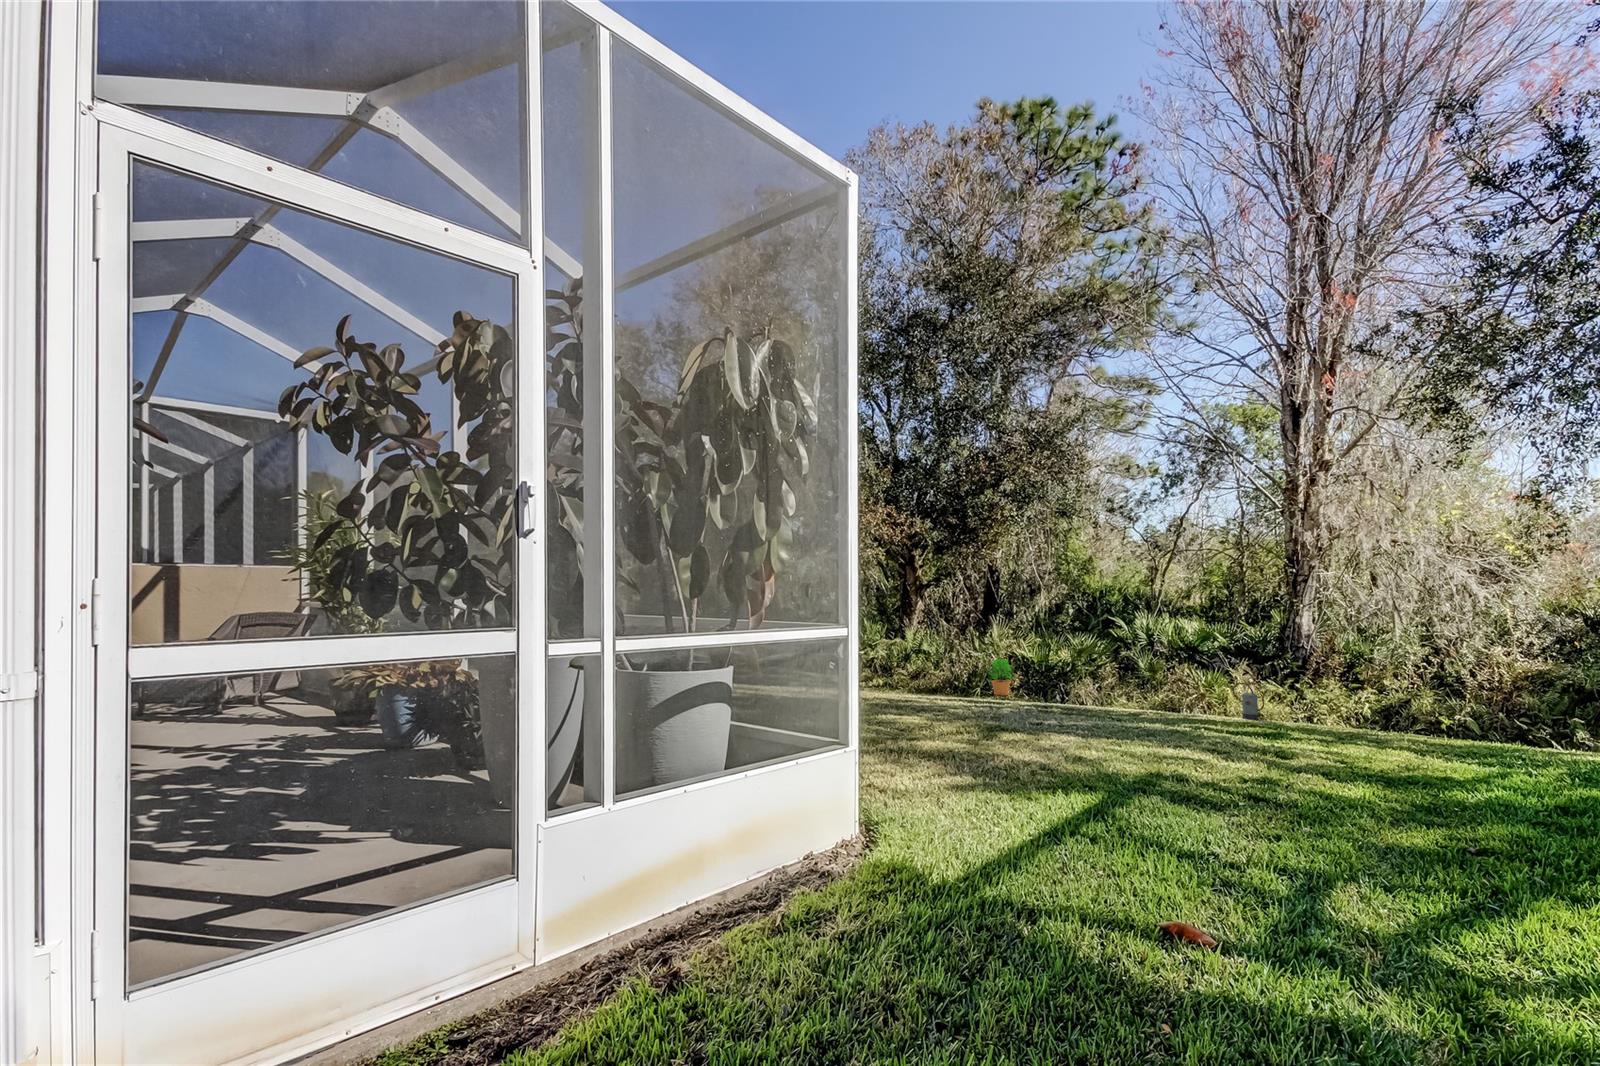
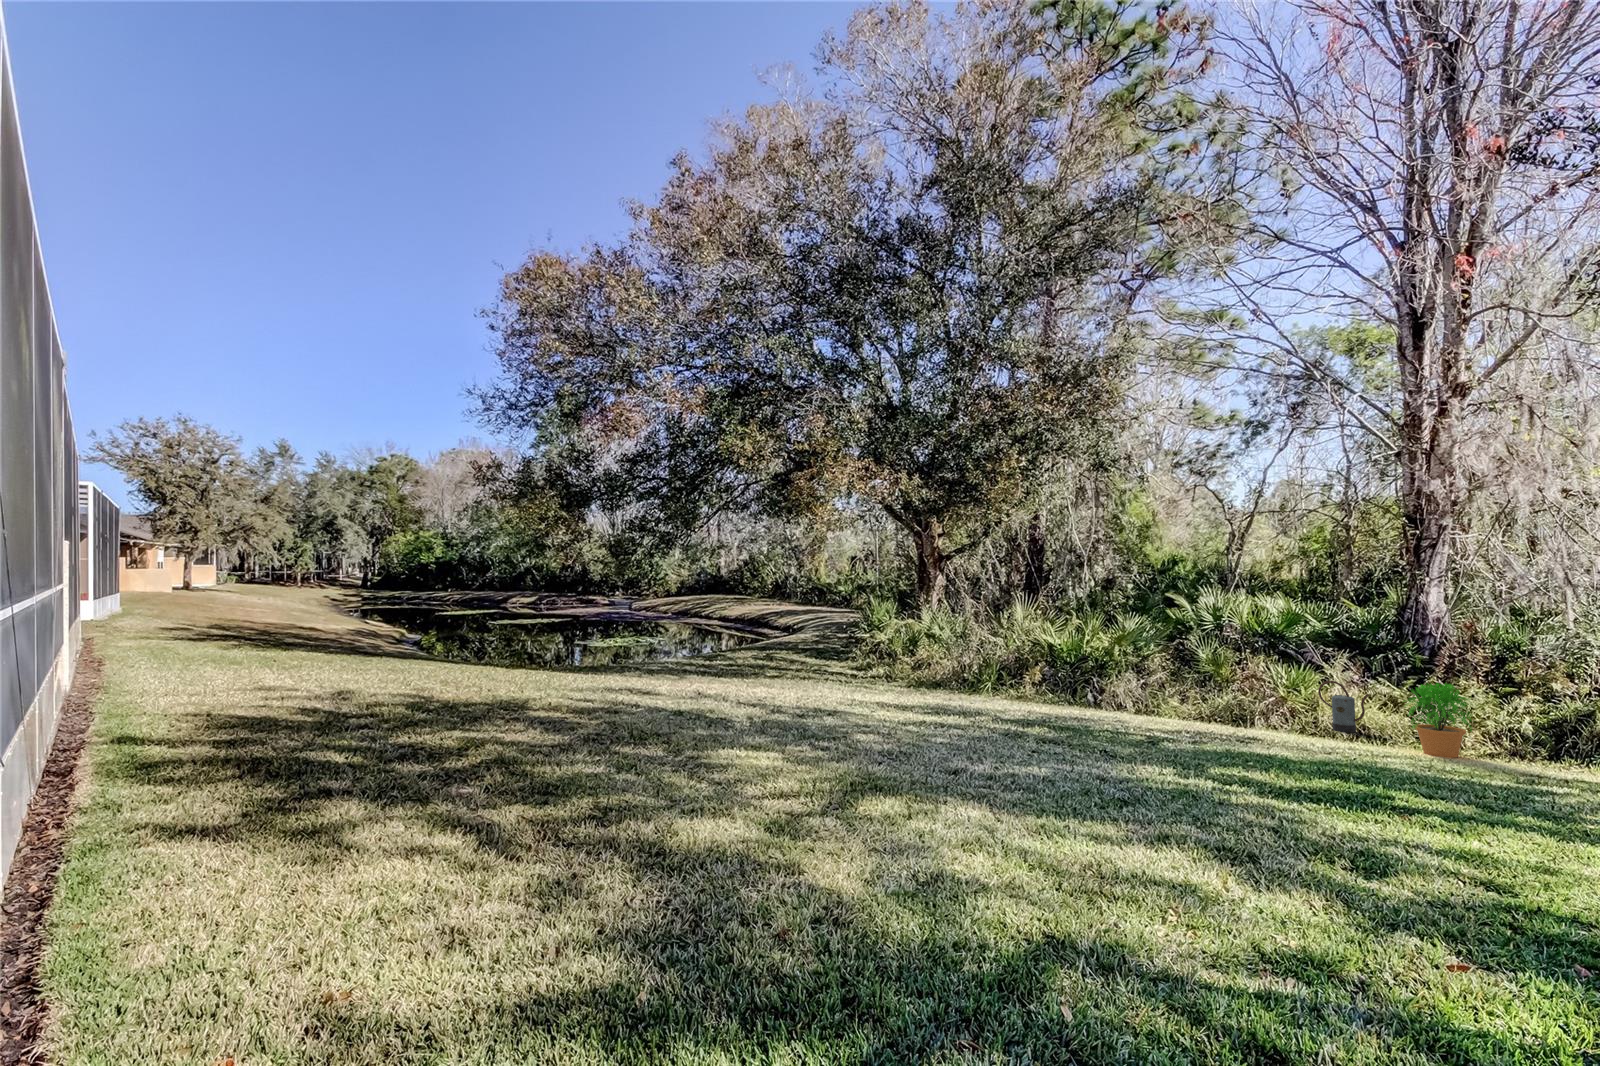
potted plant: present [989,659,1012,695] -> present [1408,683,1472,758]

